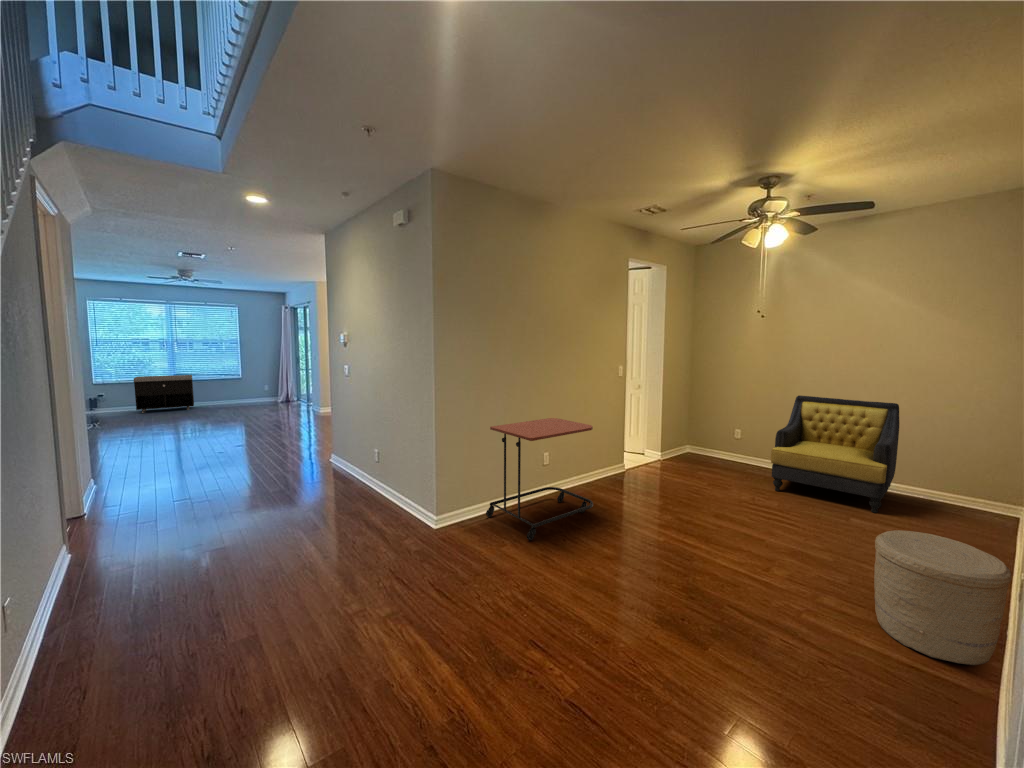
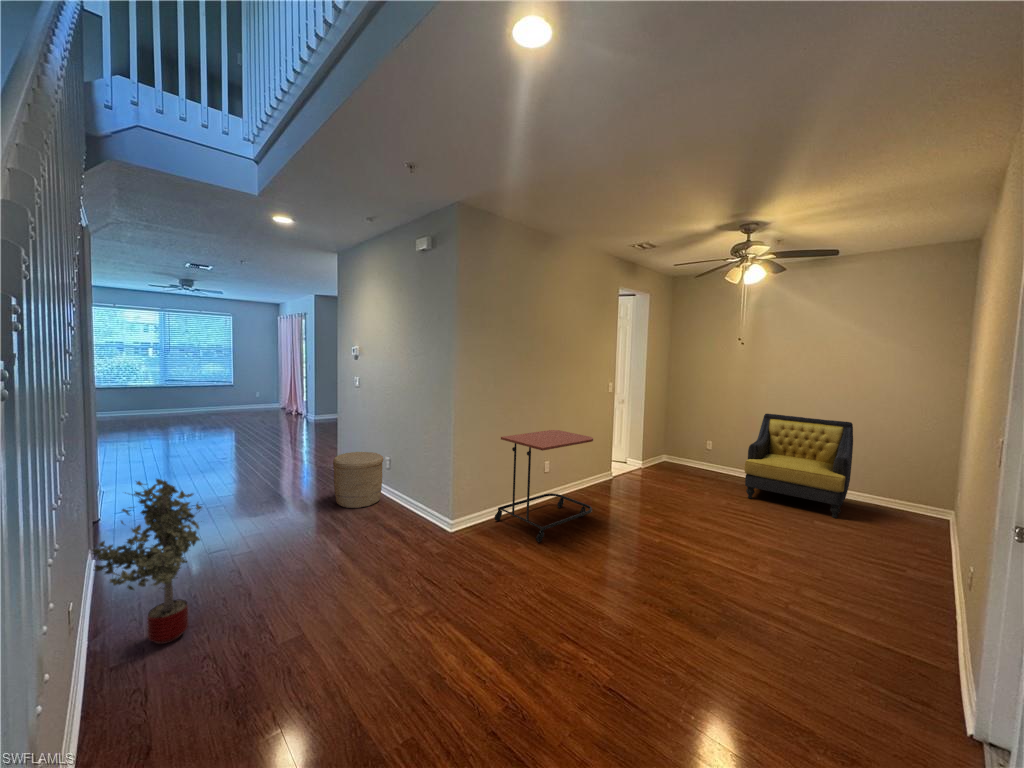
storage bench: present [134,375,194,413] -> none [127,381,186,418]
potted tree: none [36,477,159,648] -> present [92,479,202,644]
woven basket: present [874,530,1011,665] -> present [333,452,383,508]

